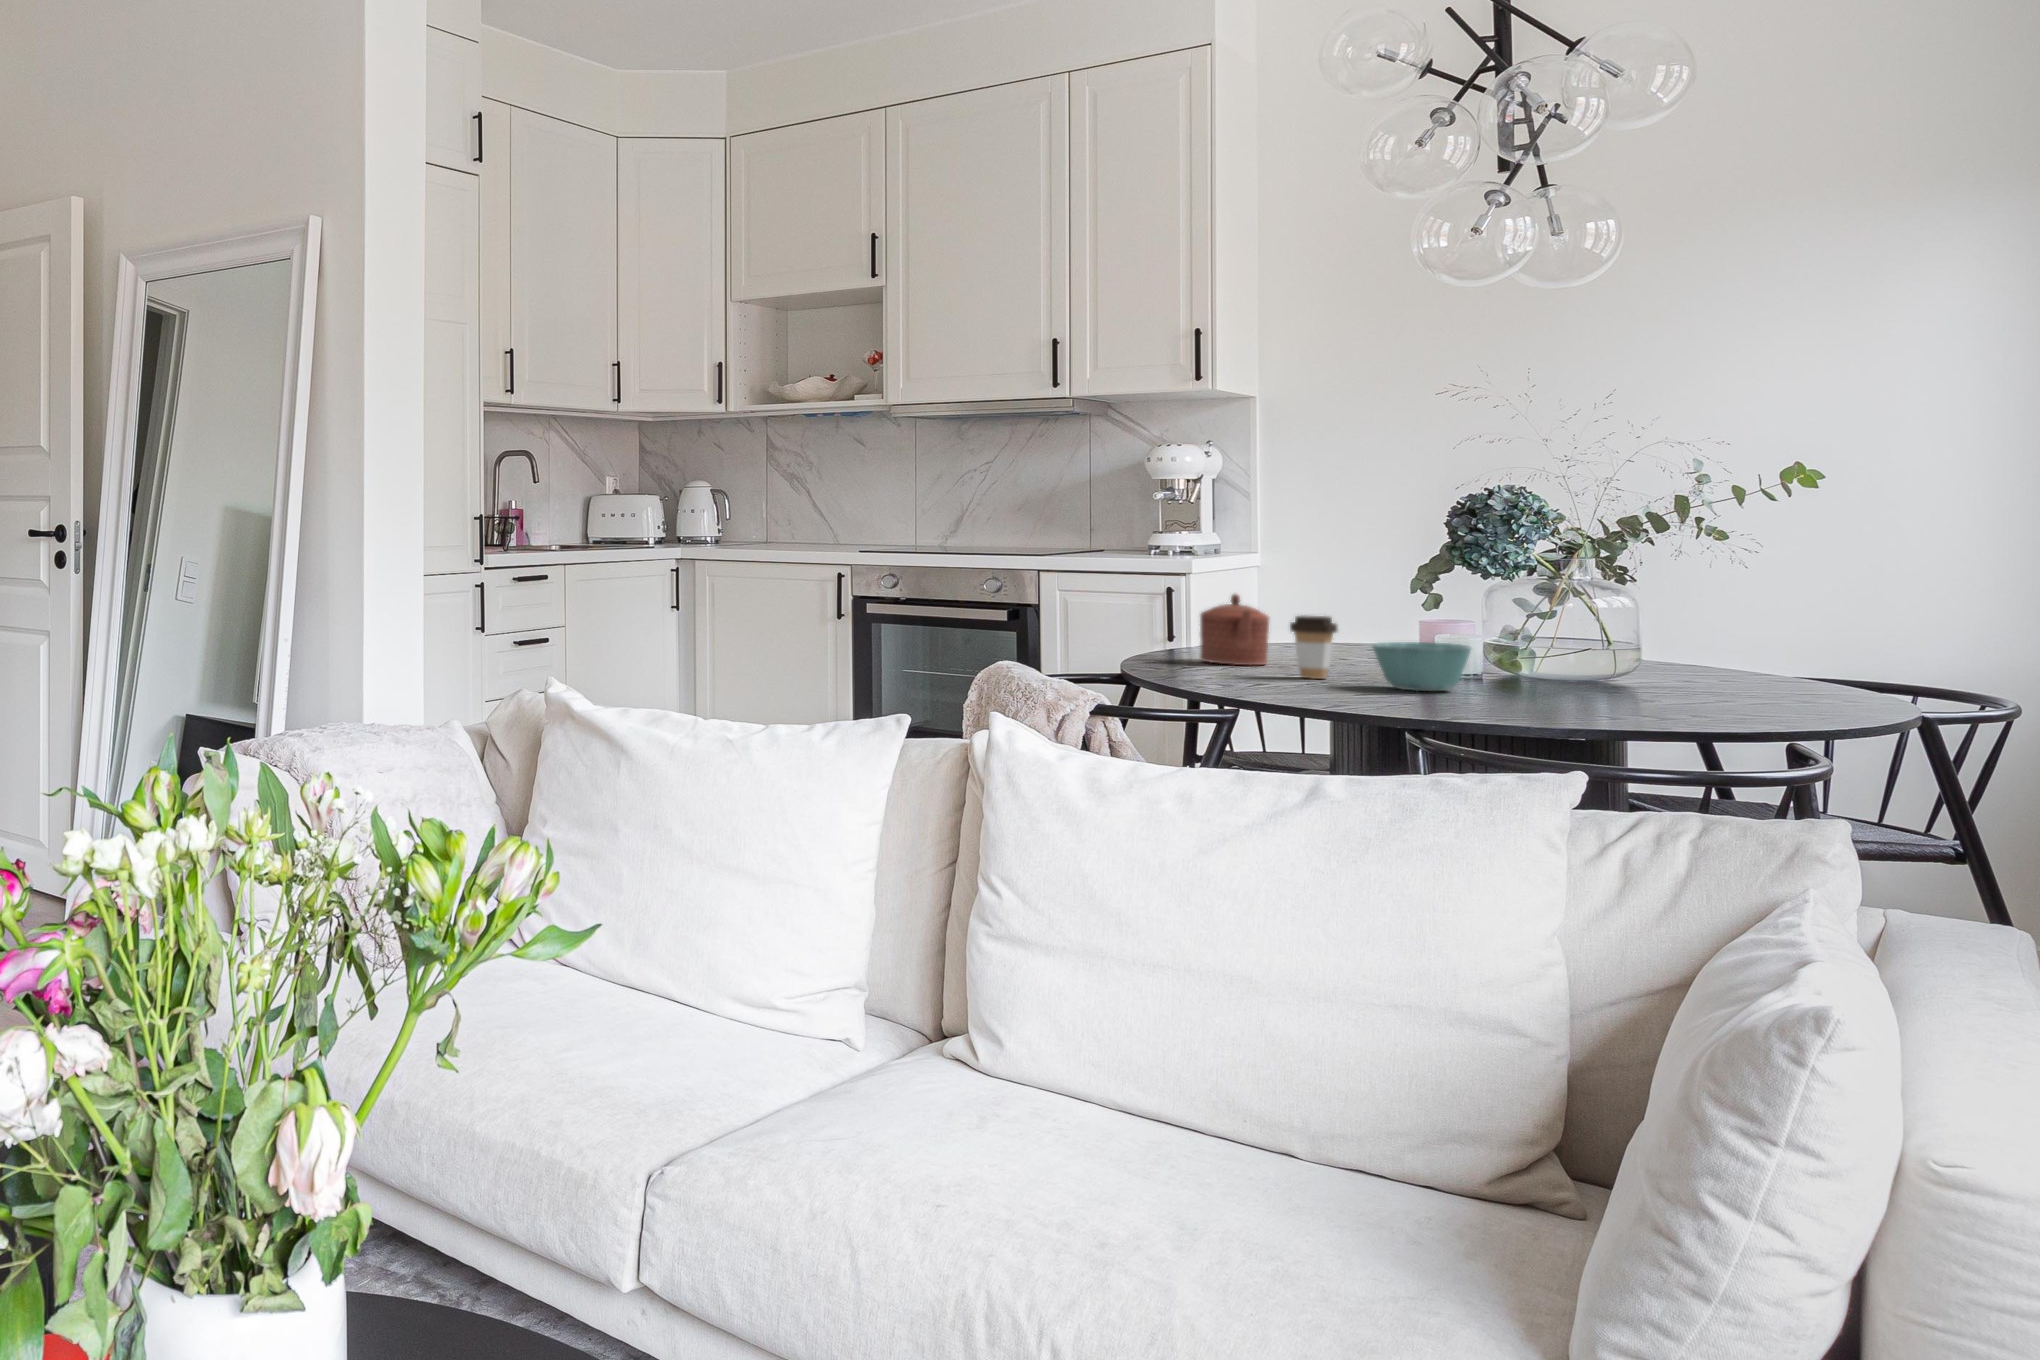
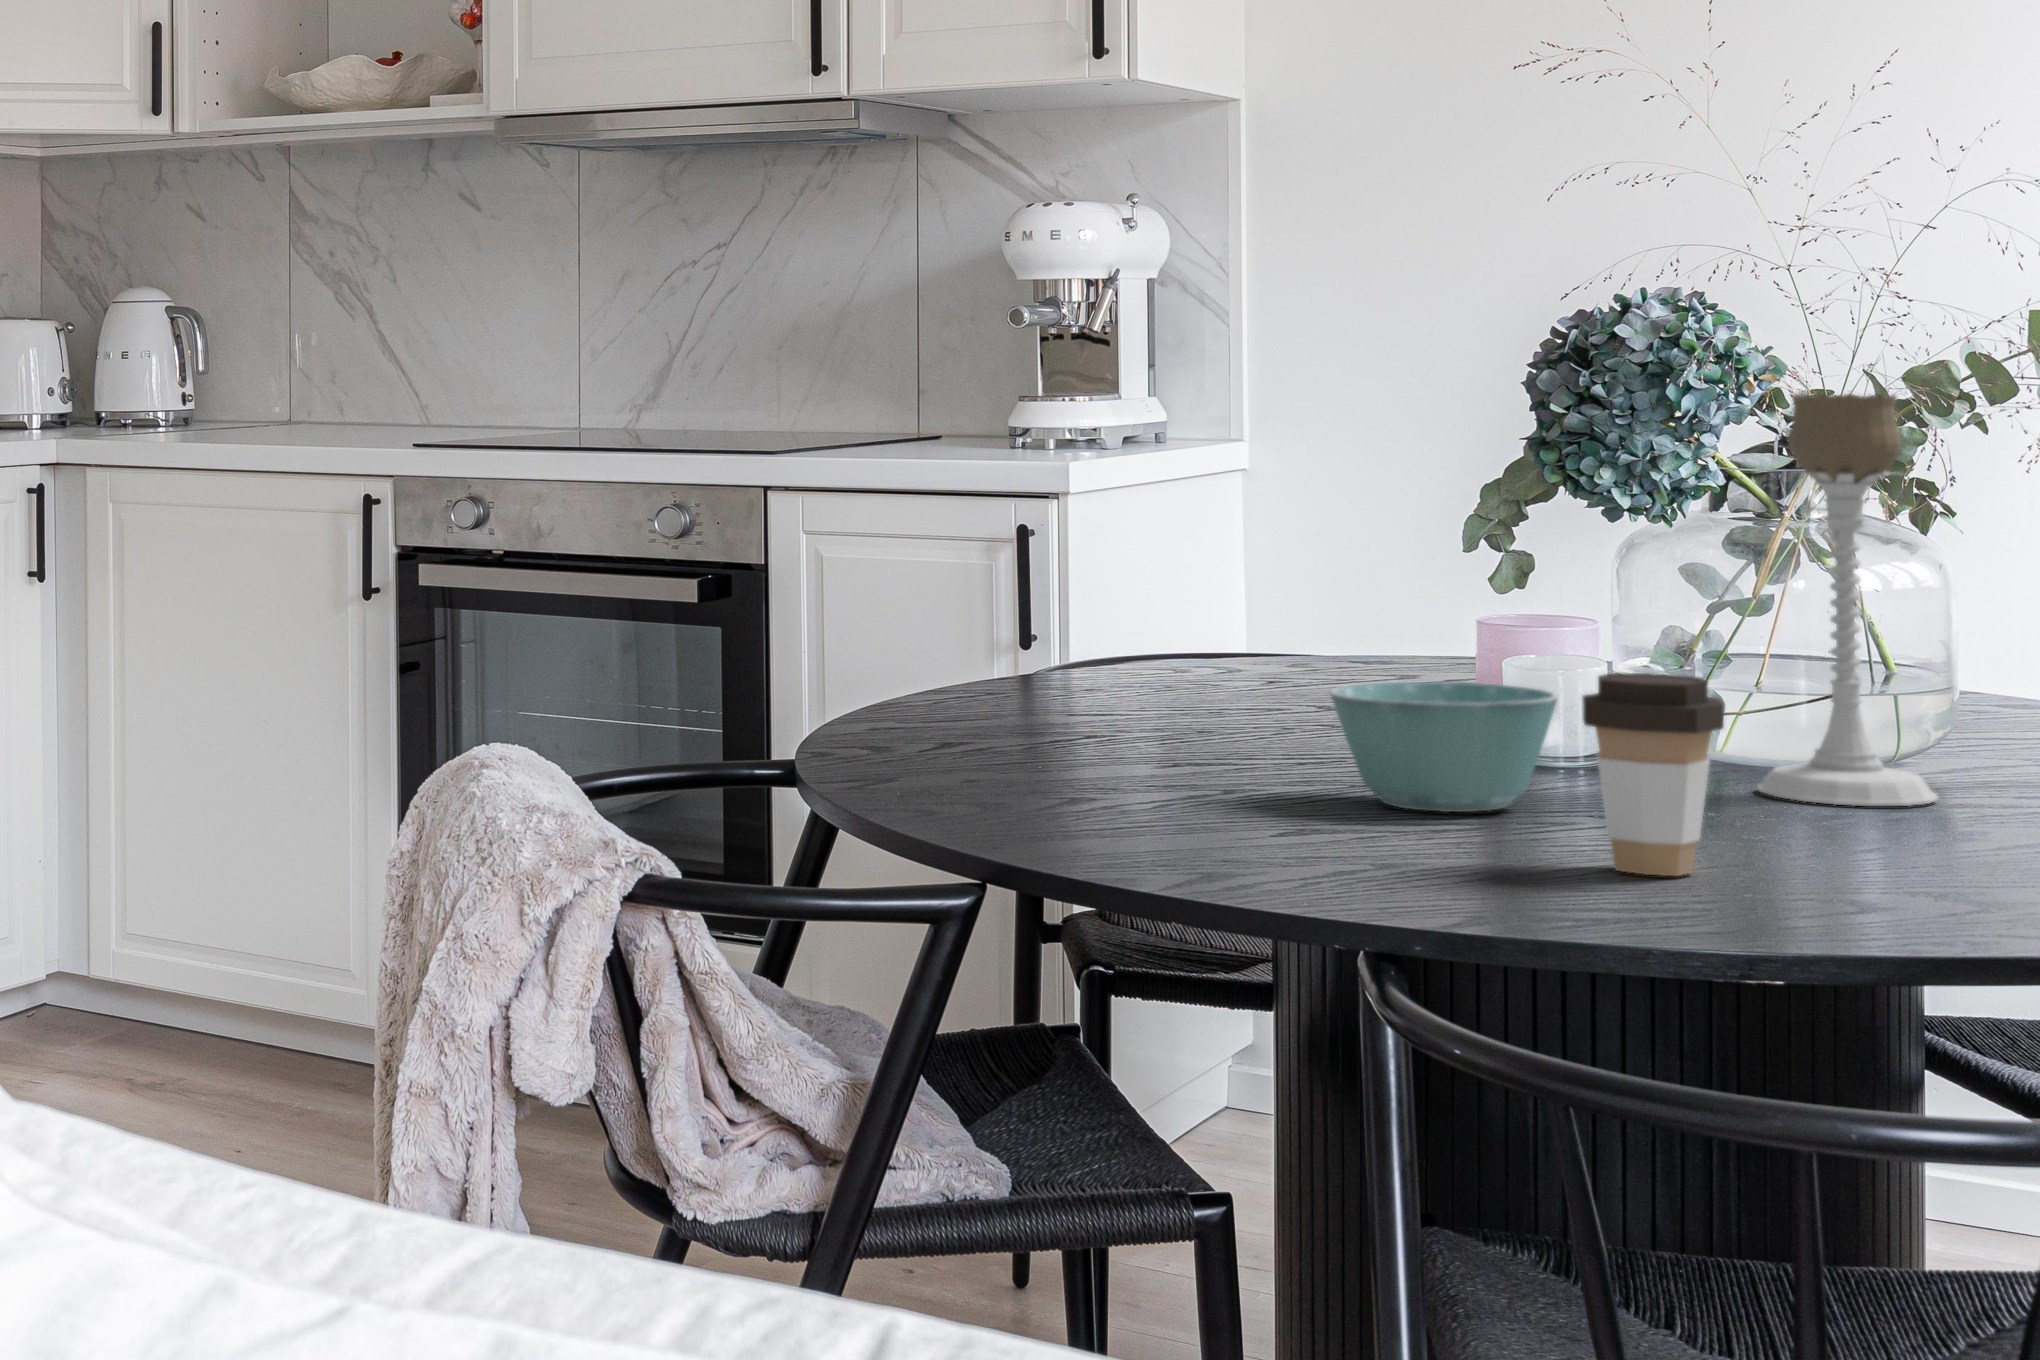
candle holder: none [1555,527,1637,693] -> present [1758,393,1938,806]
teapot: present [1200,594,1270,665] -> none [1002,553,1155,730]
coffee cup: present [1290,616,1338,679] -> present [1582,672,1724,876]

